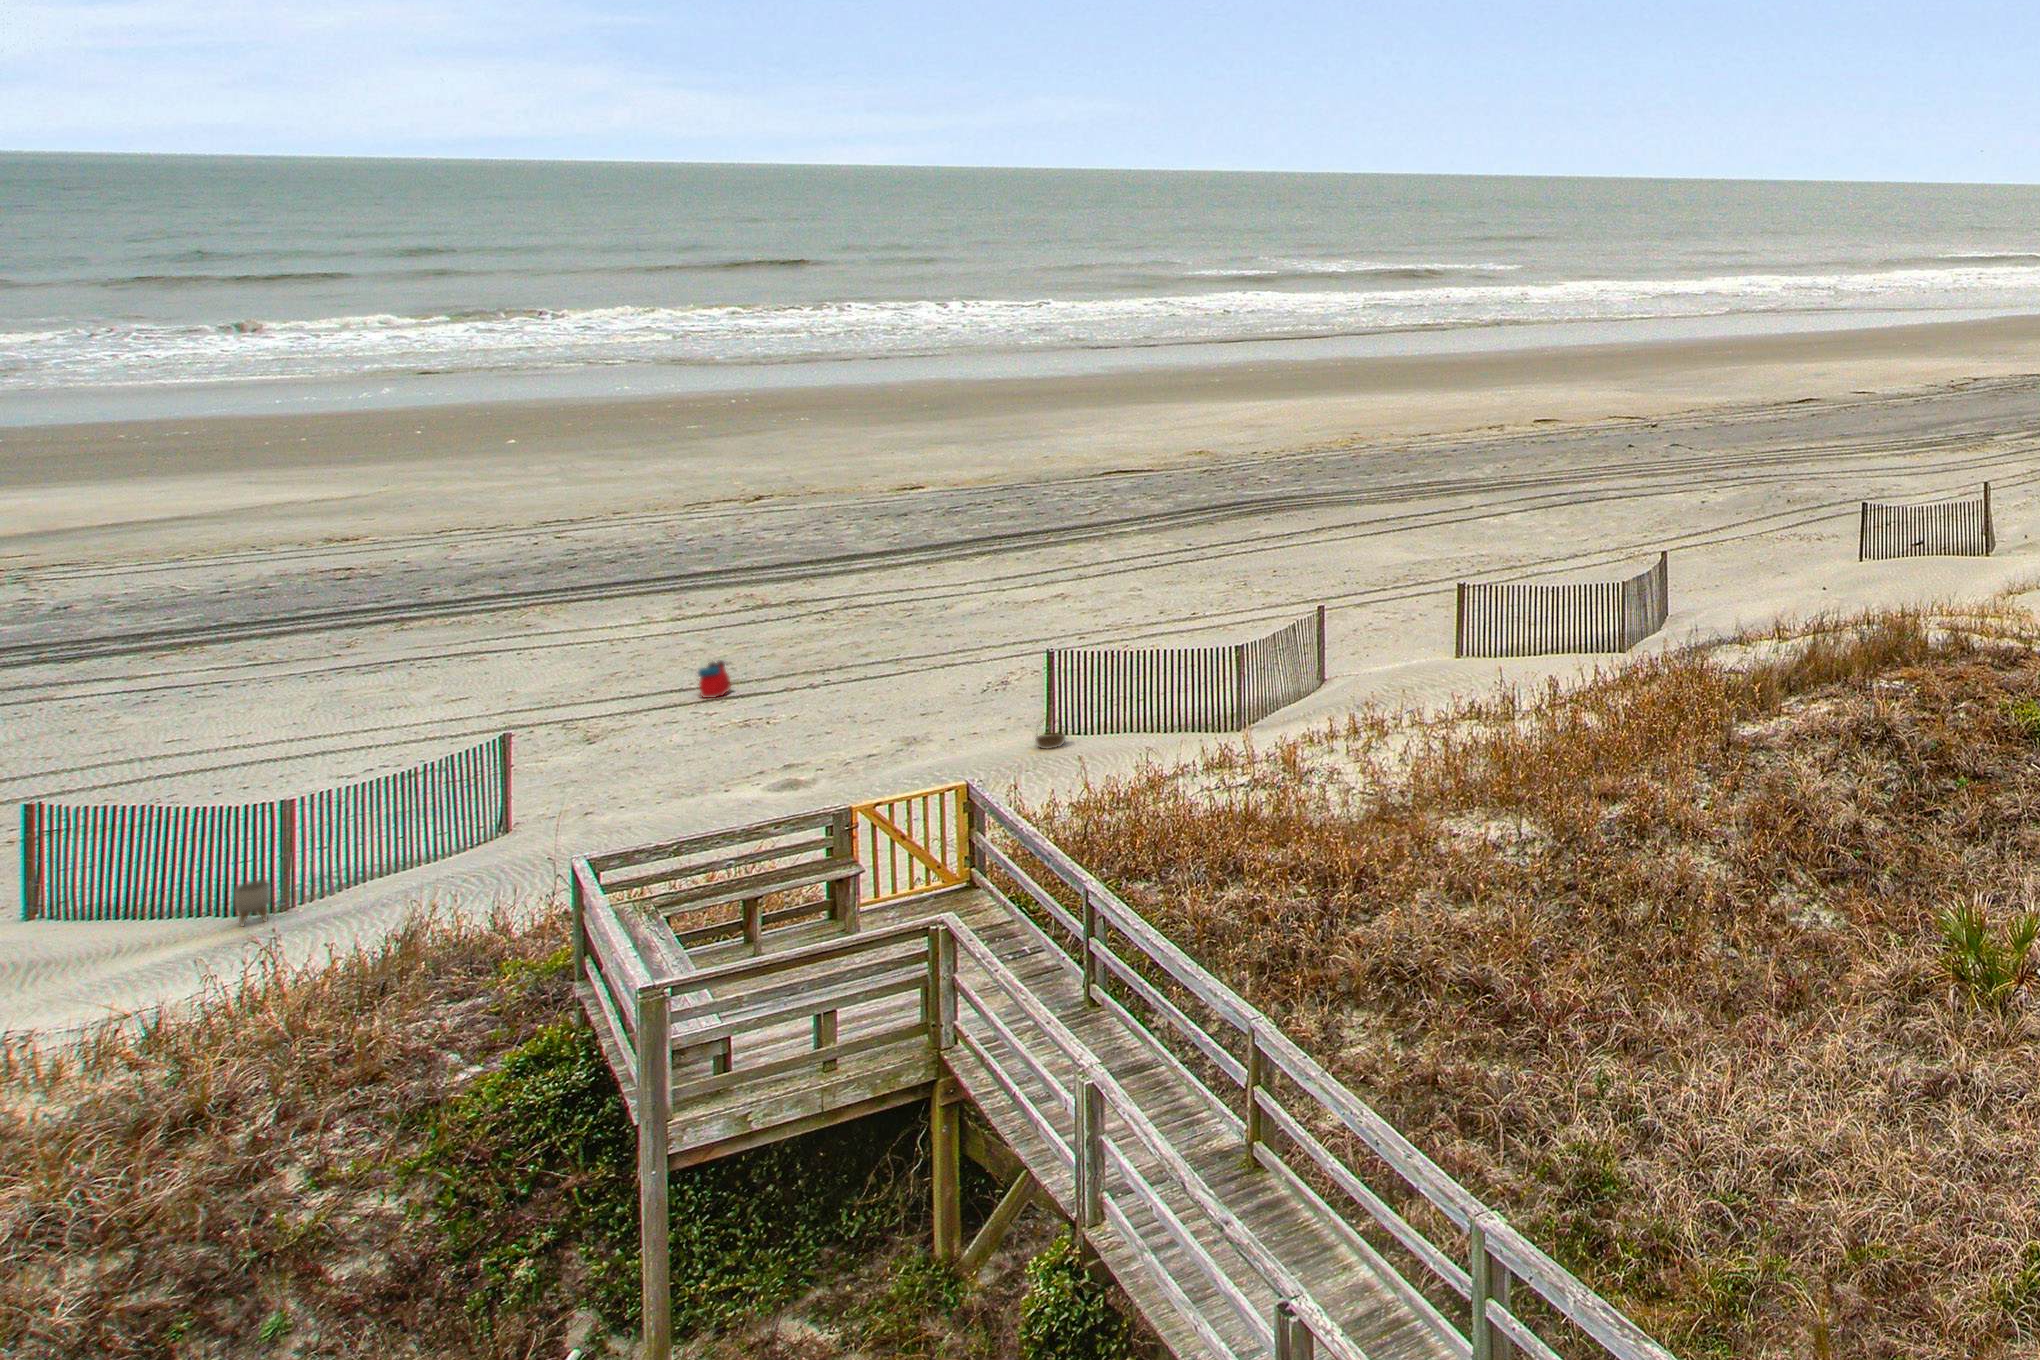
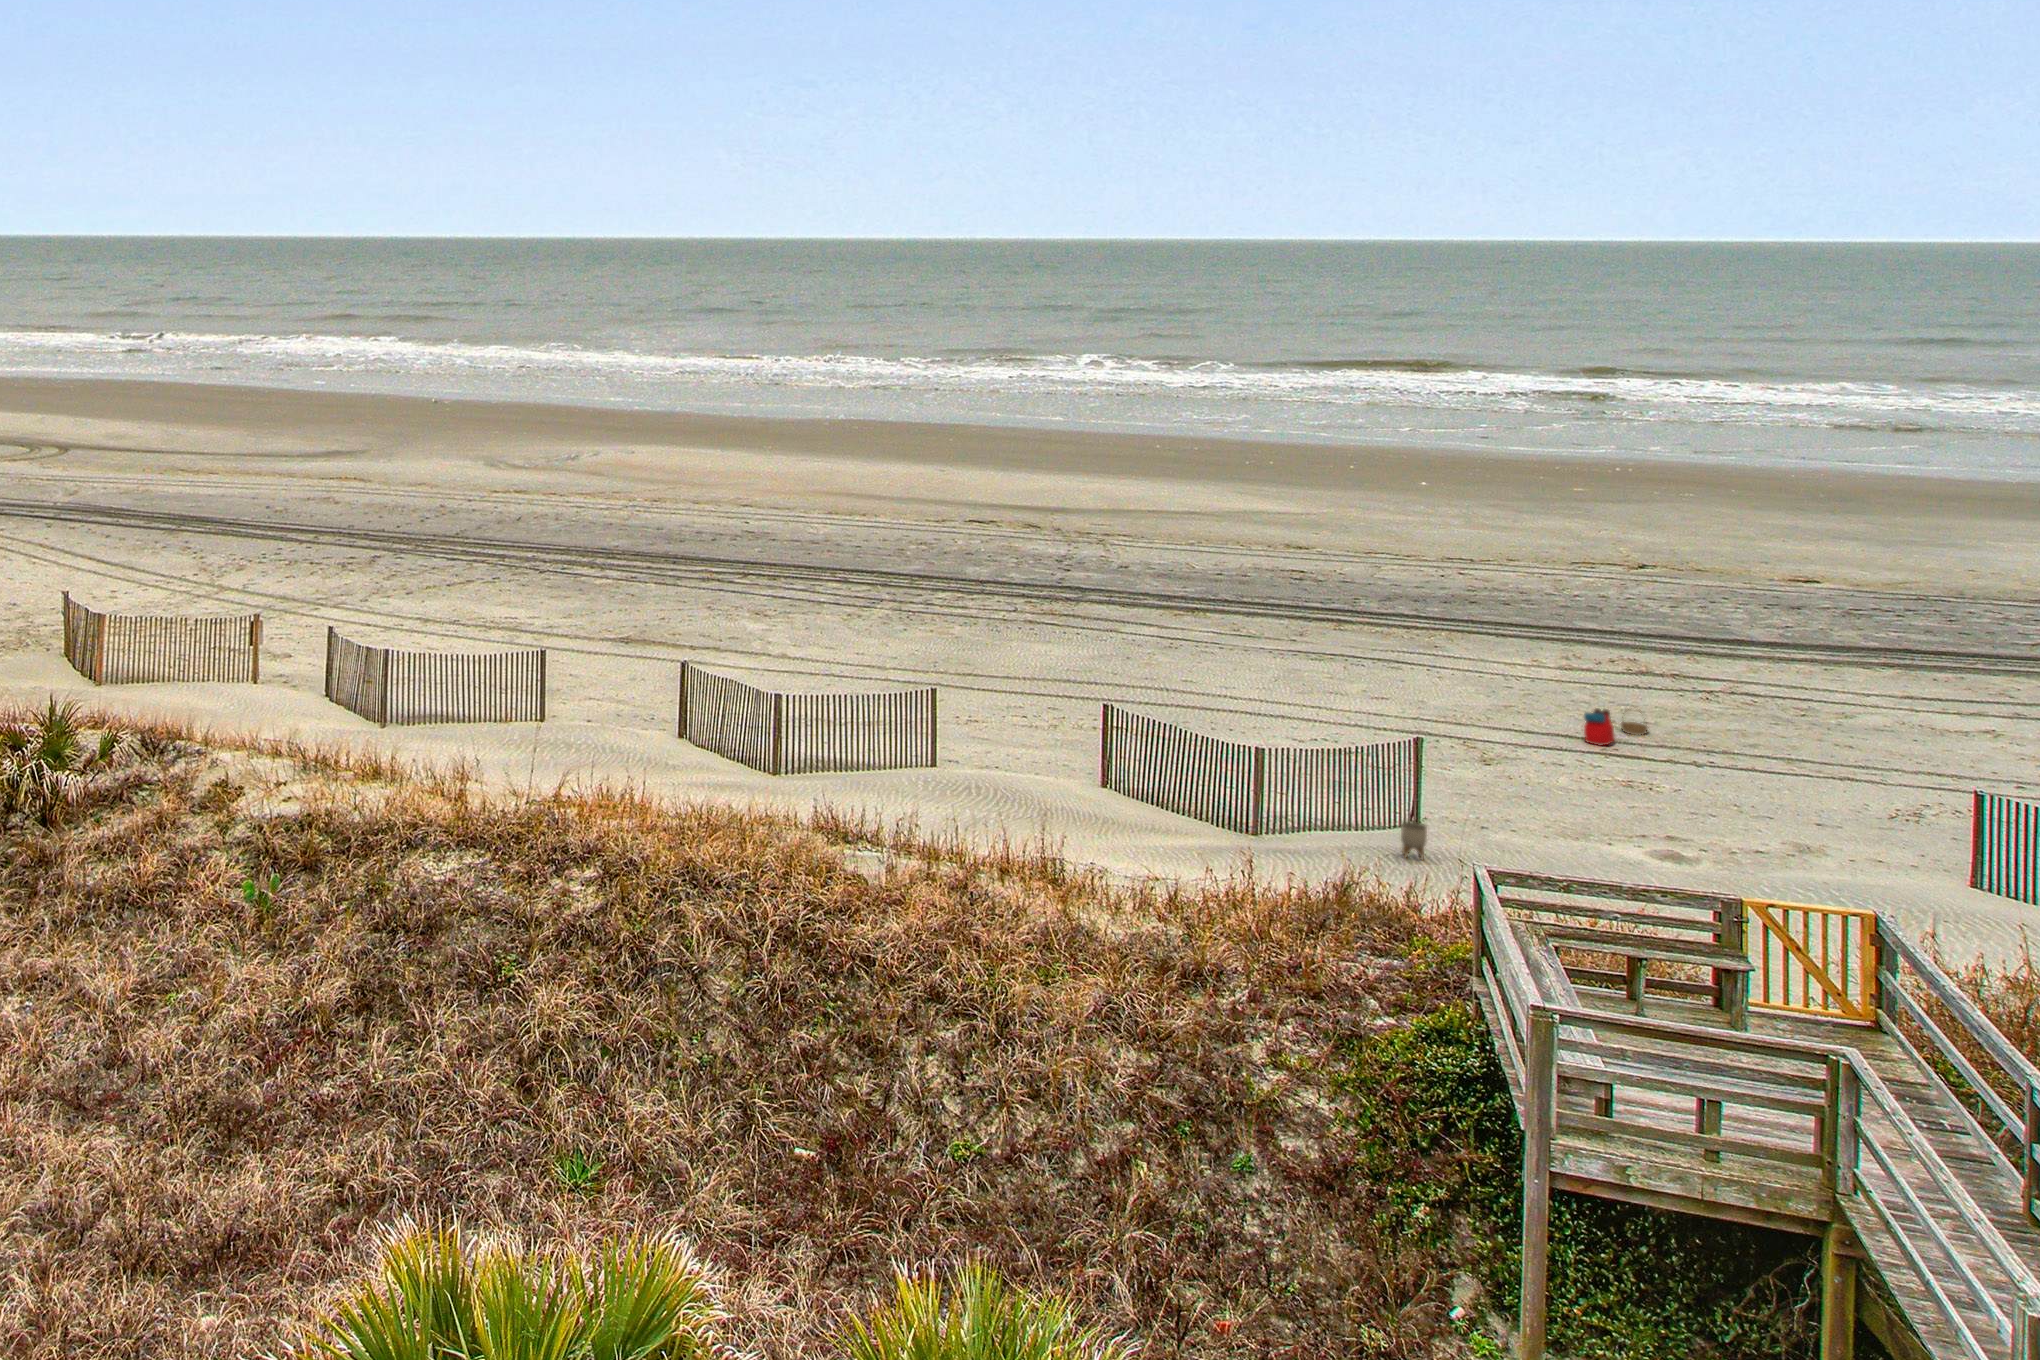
basket: present [1036,718,1065,749] -> present [1621,719,1649,735]
planter: present [234,880,270,926] -> present [1401,822,1427,859]

